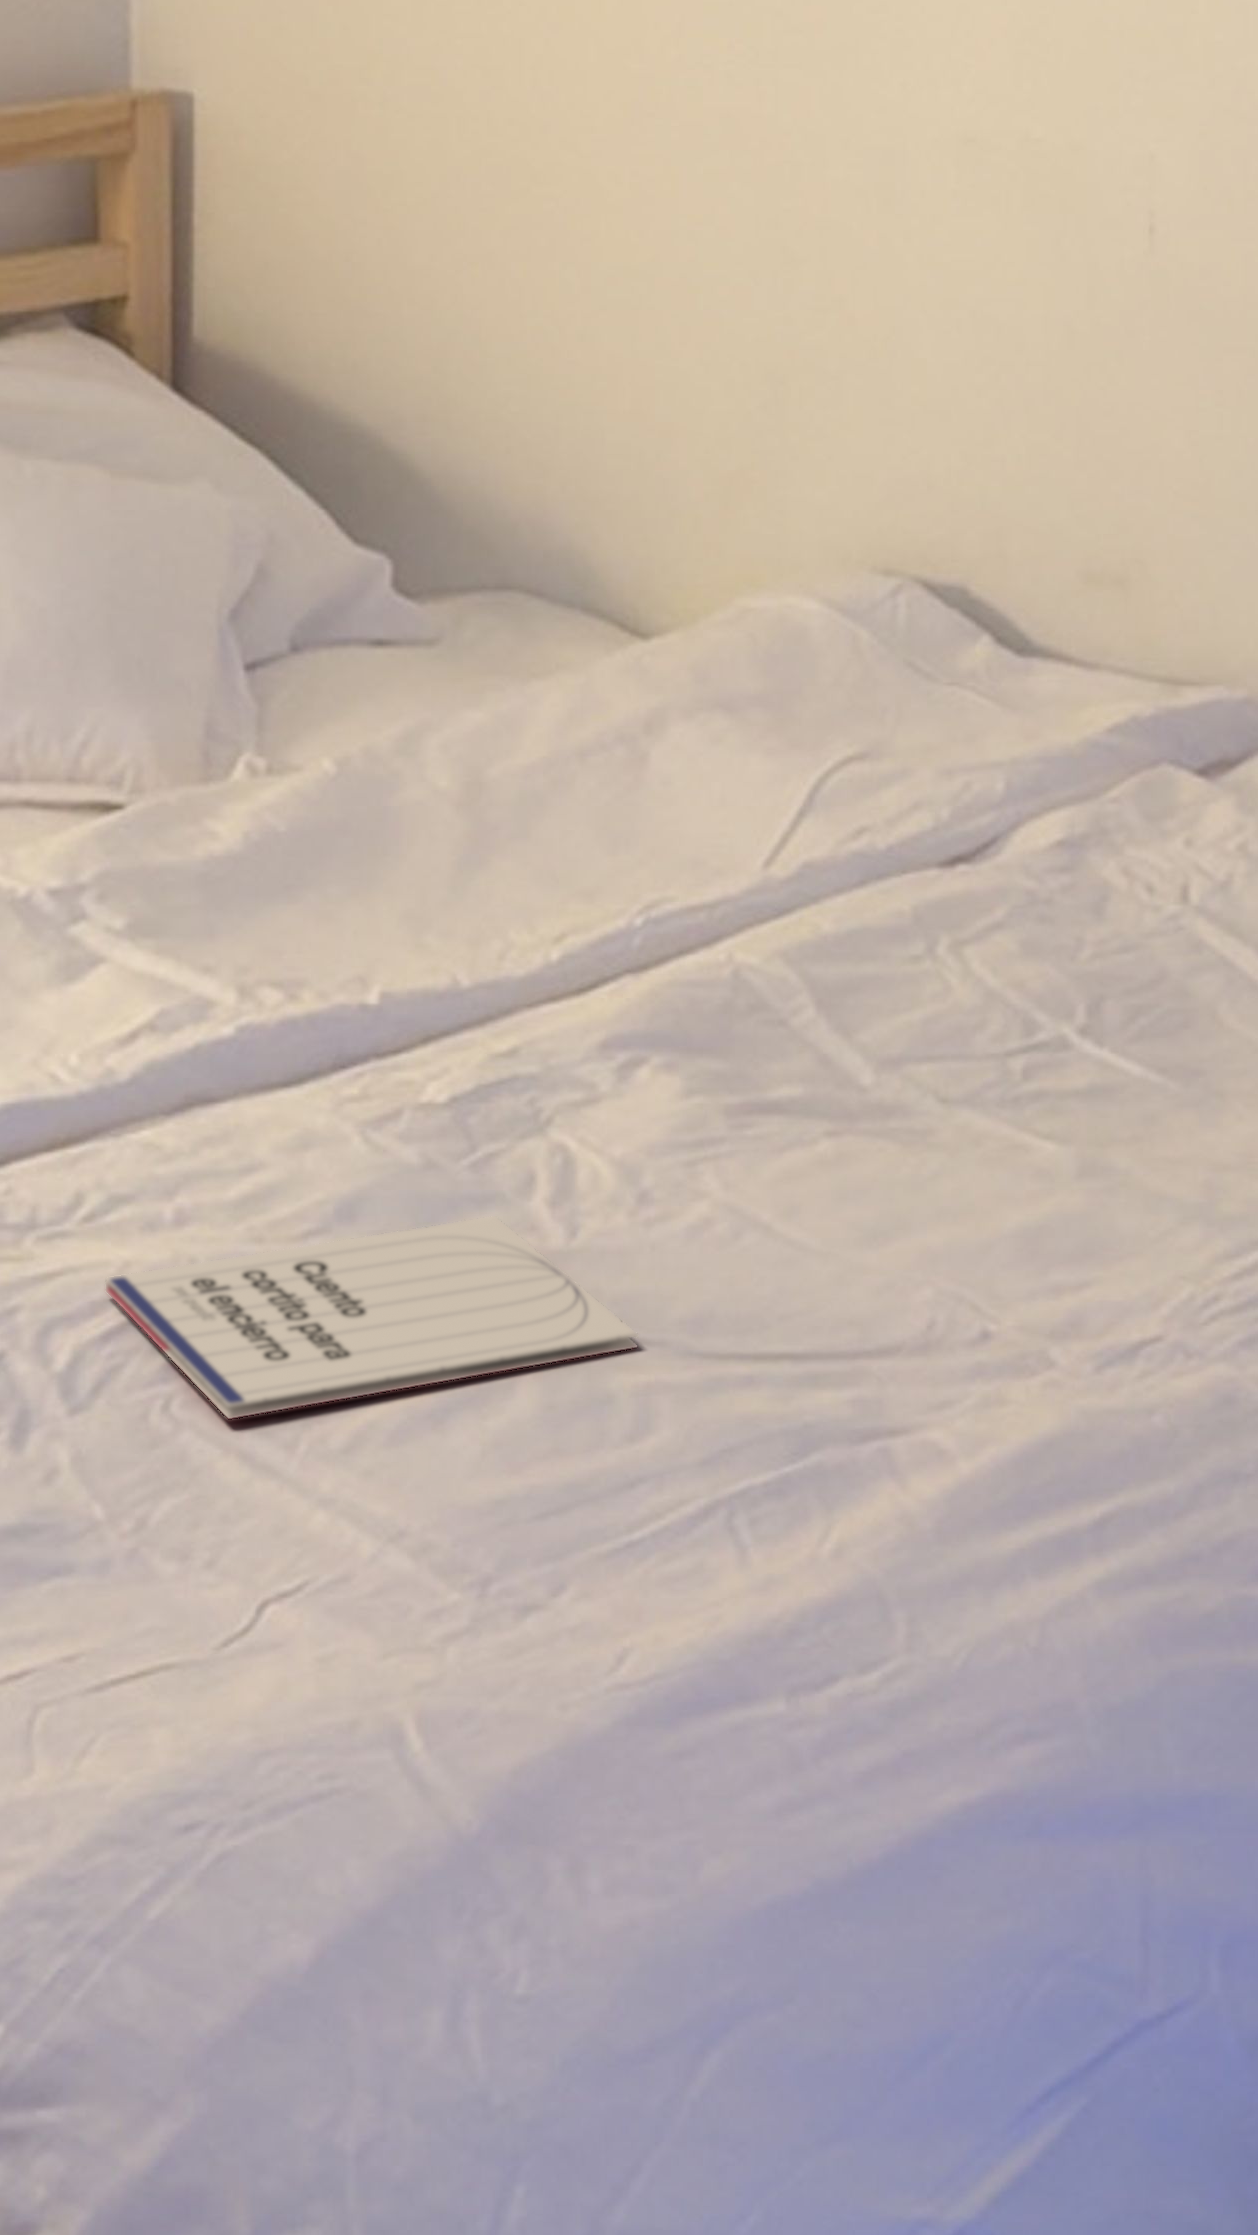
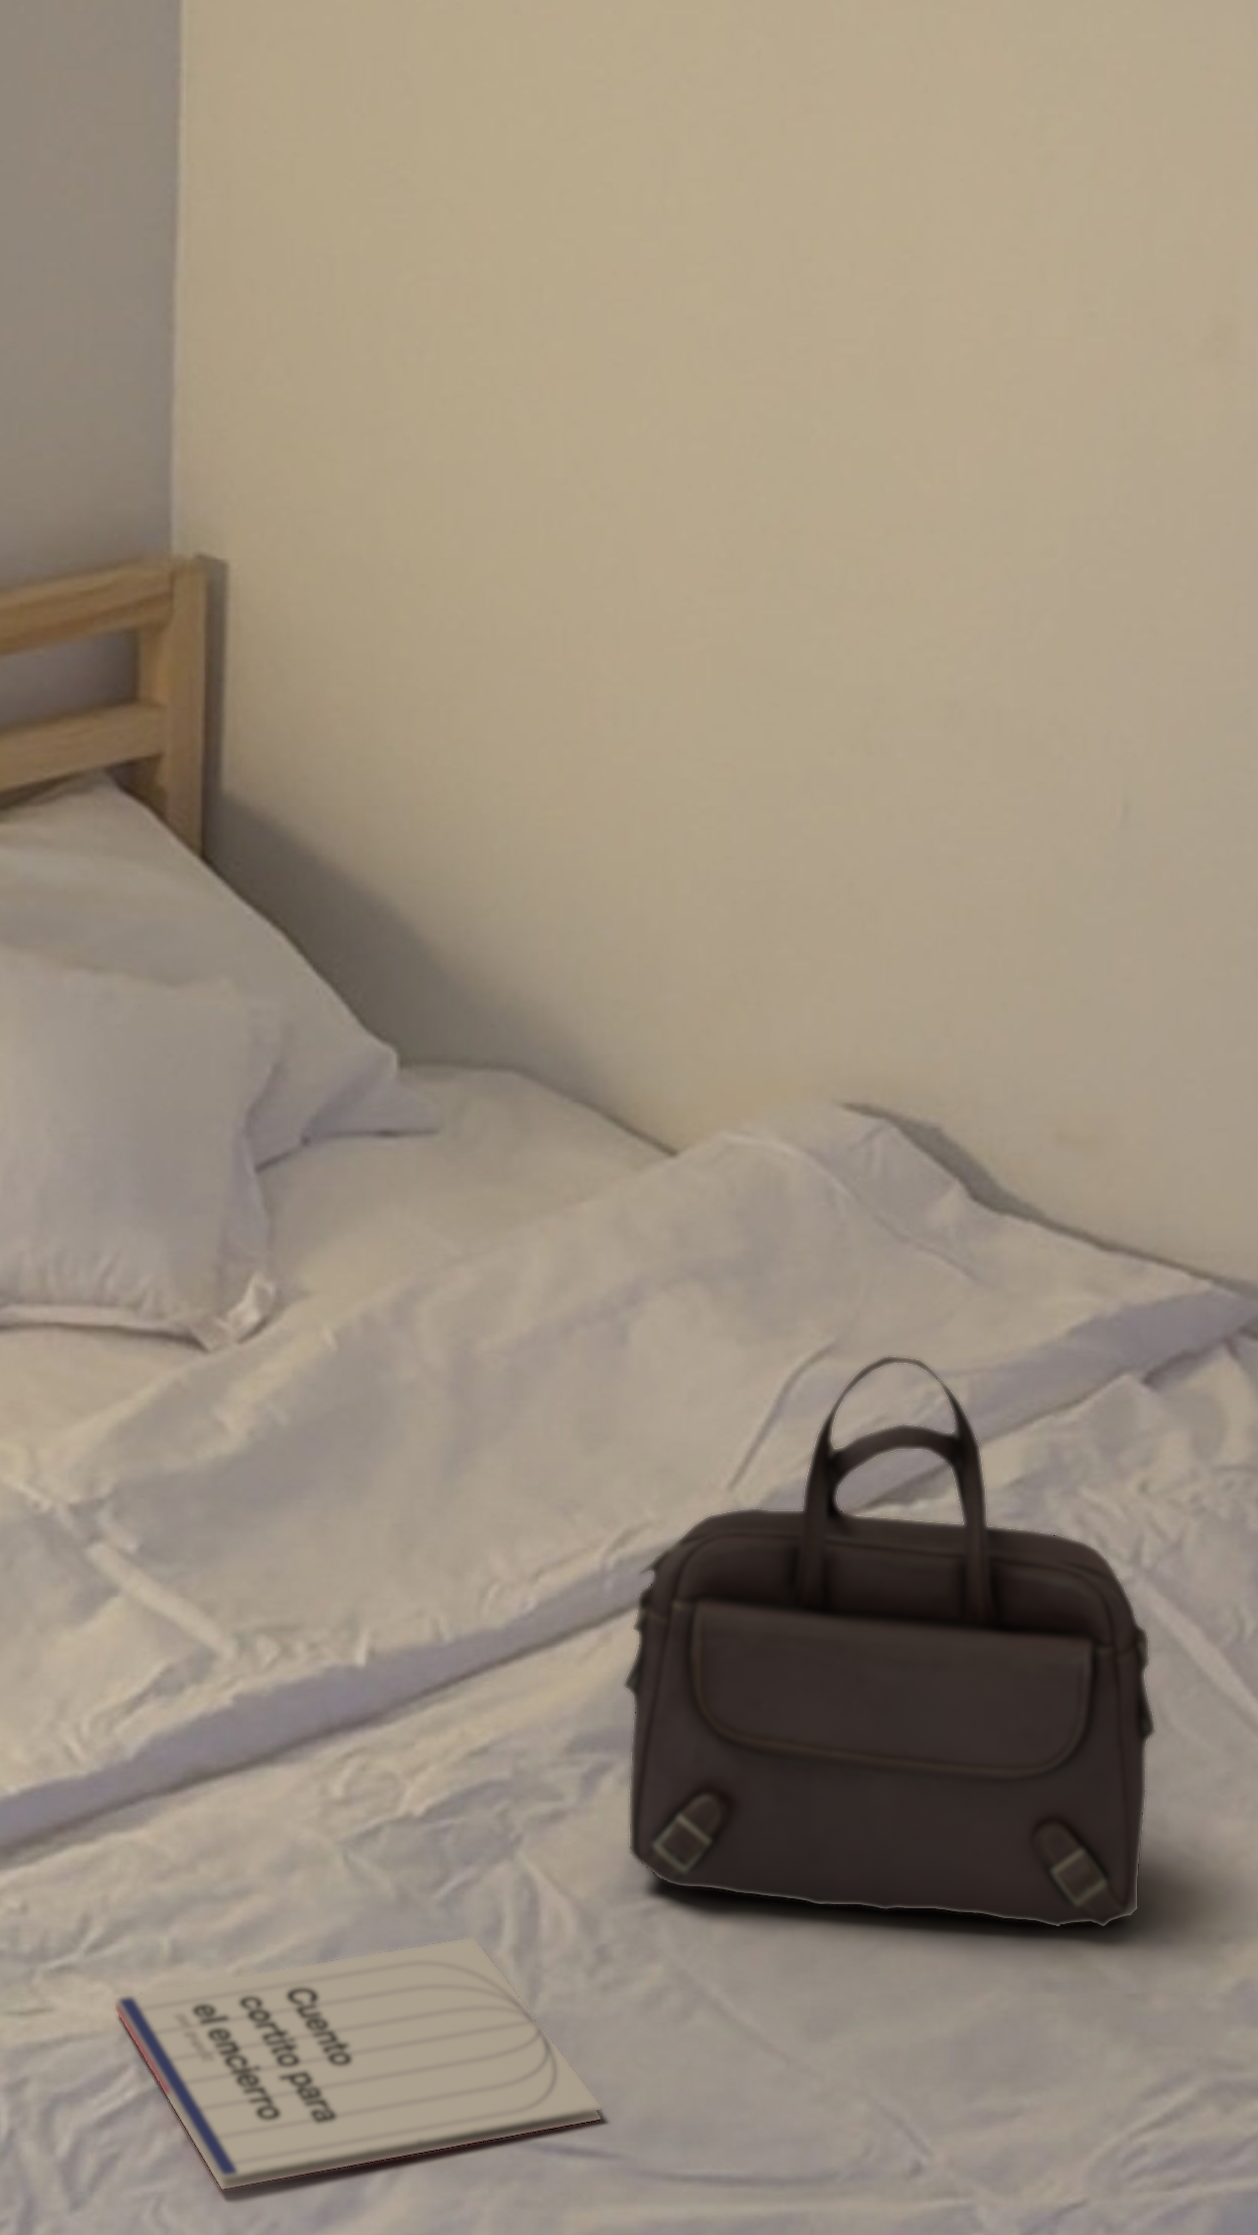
handbag: none [649,583,1210,1181] -> present [625,1357,1154,1926]

